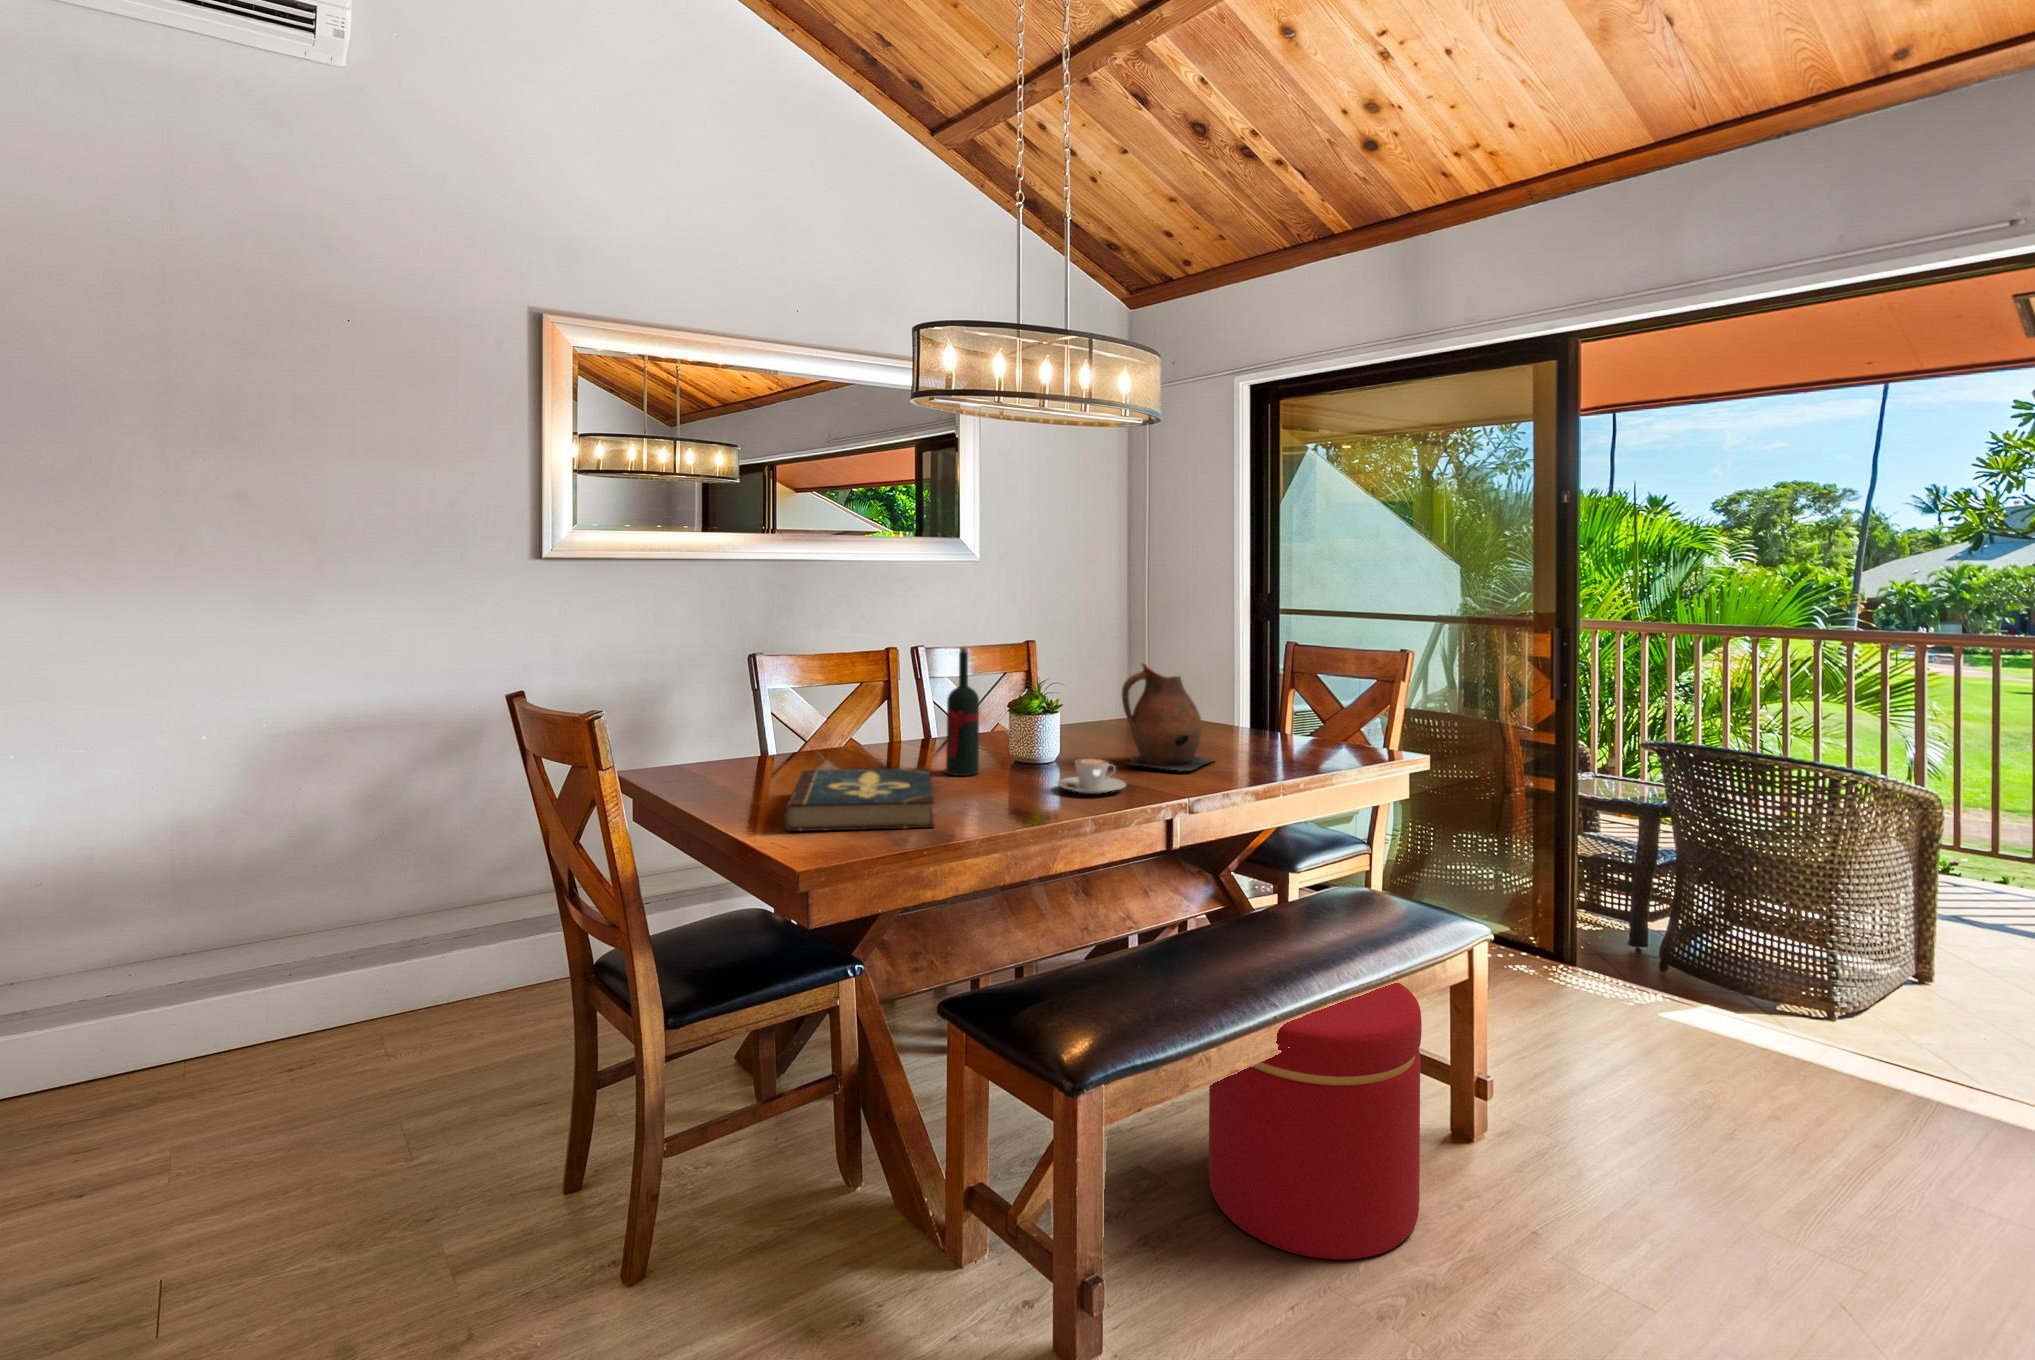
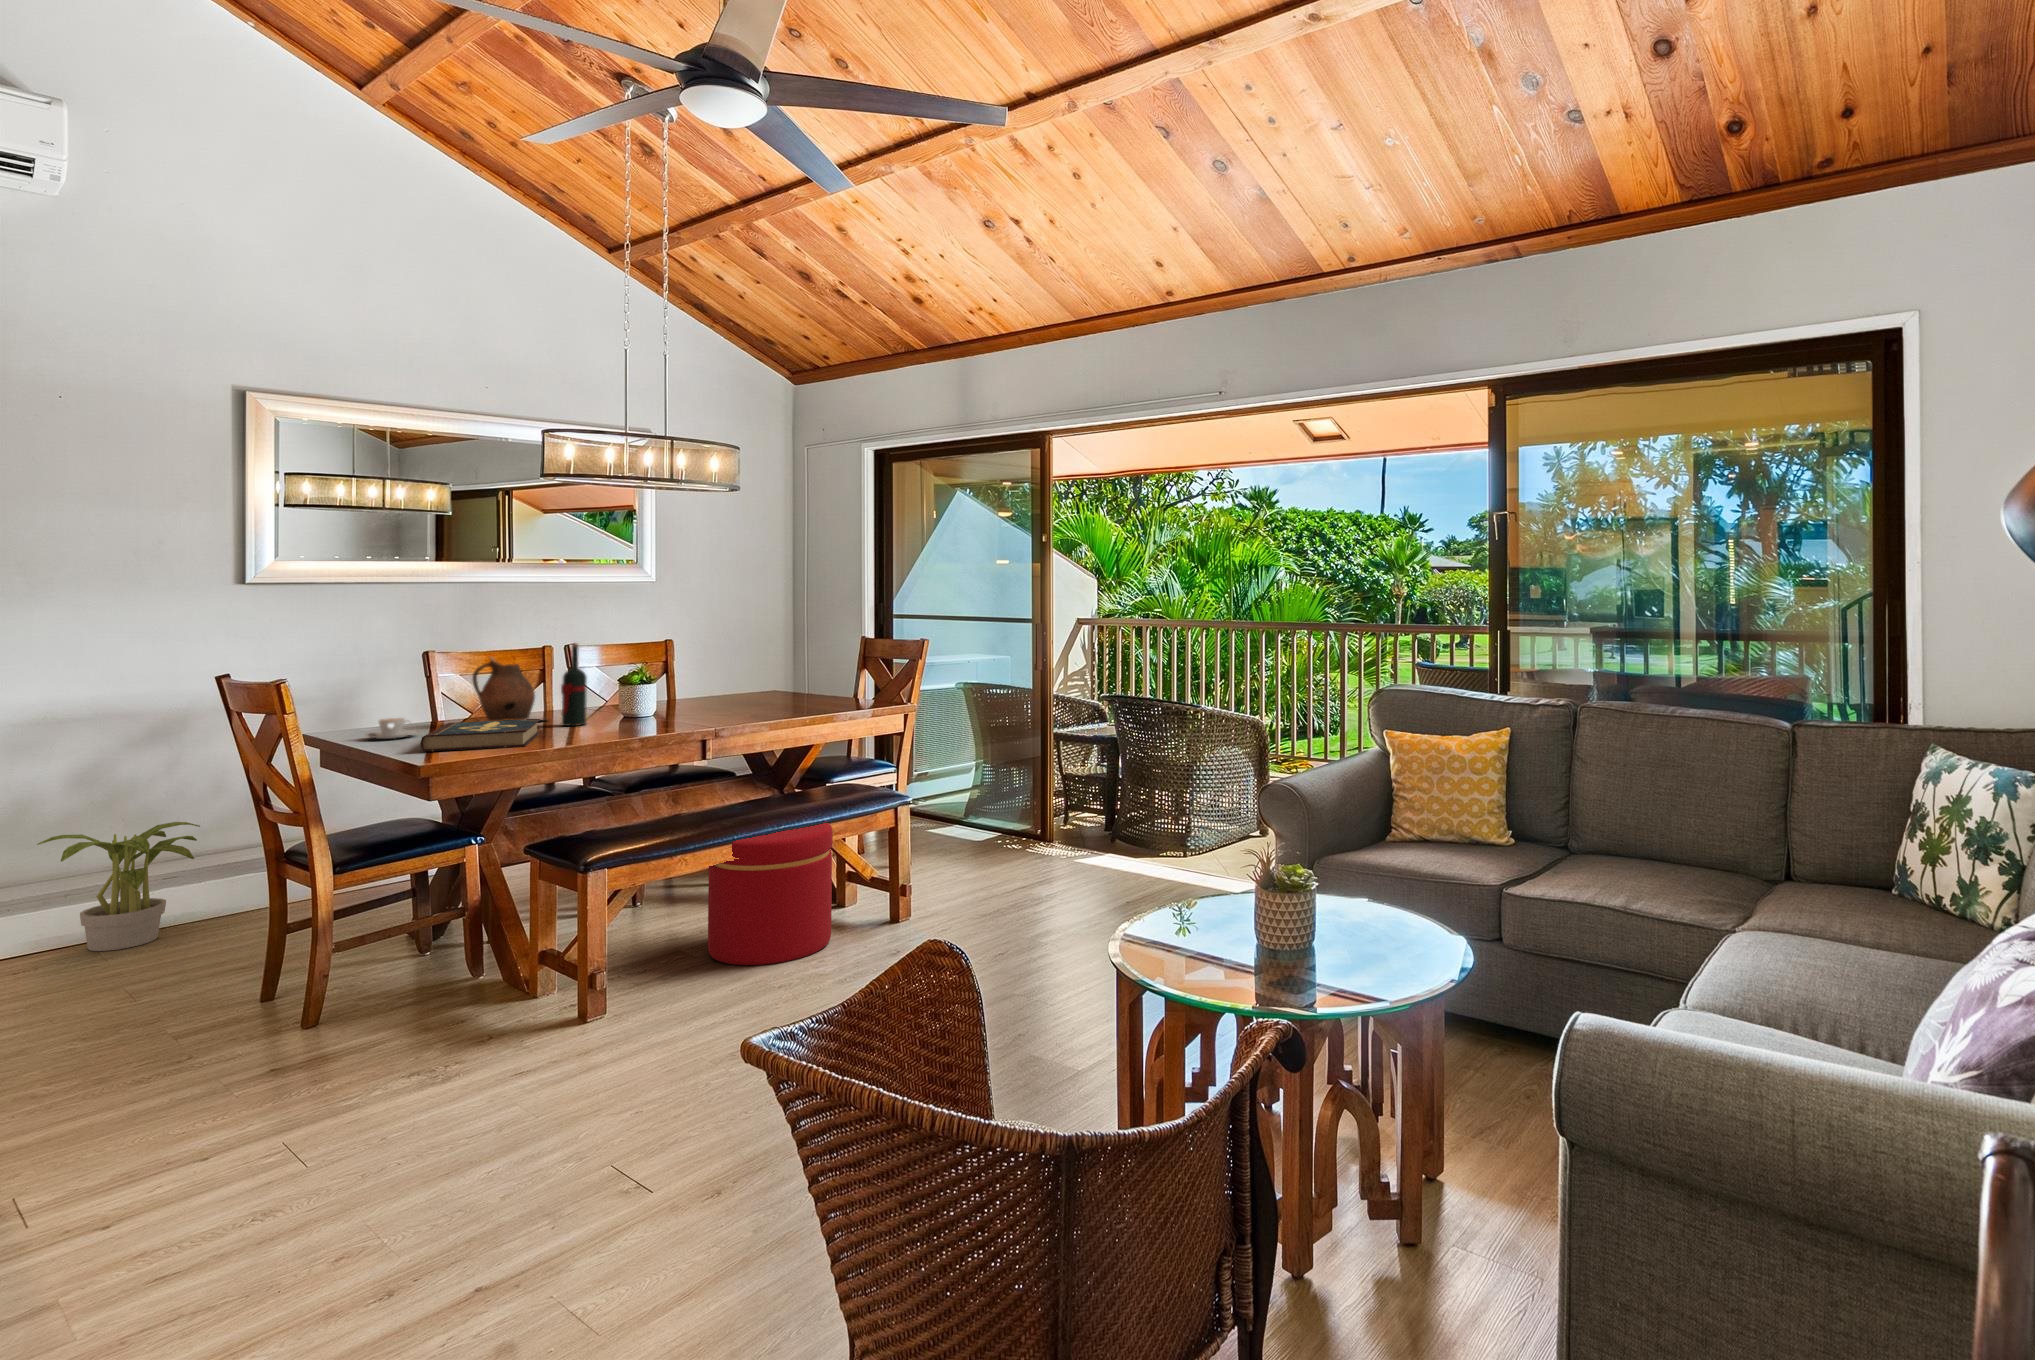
ceramic pitcher: present [1122,663,1214,772] -> present [472,656,543,721]
coffee cup: present [1058,759,1126,794] -> present [365,718,417,739]
potted plant: none [319,868,497,1042] -> present [37,822,200,951]

